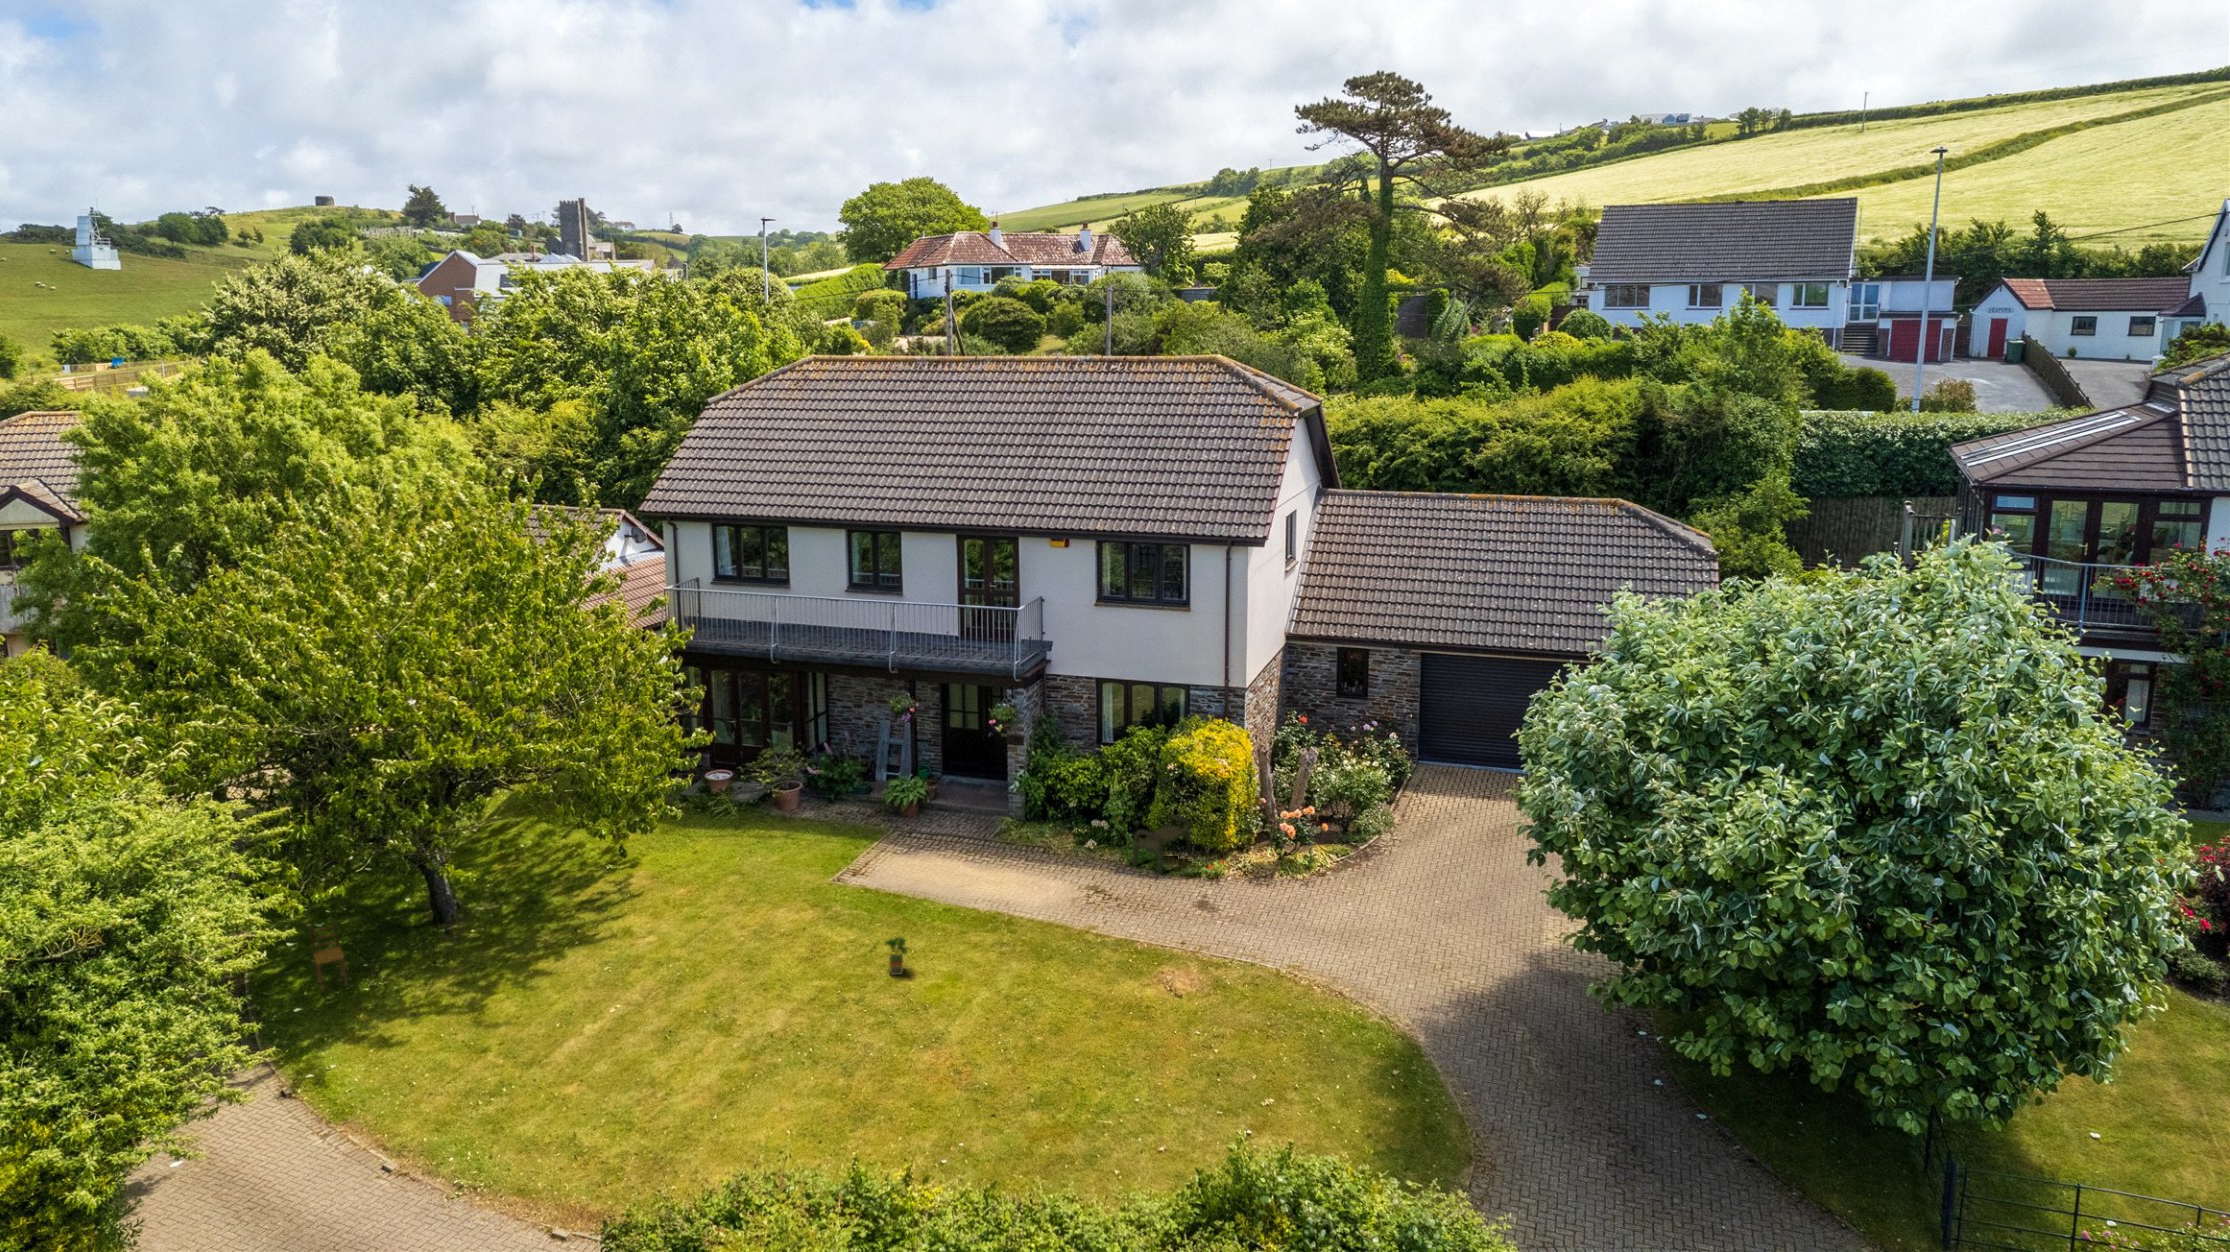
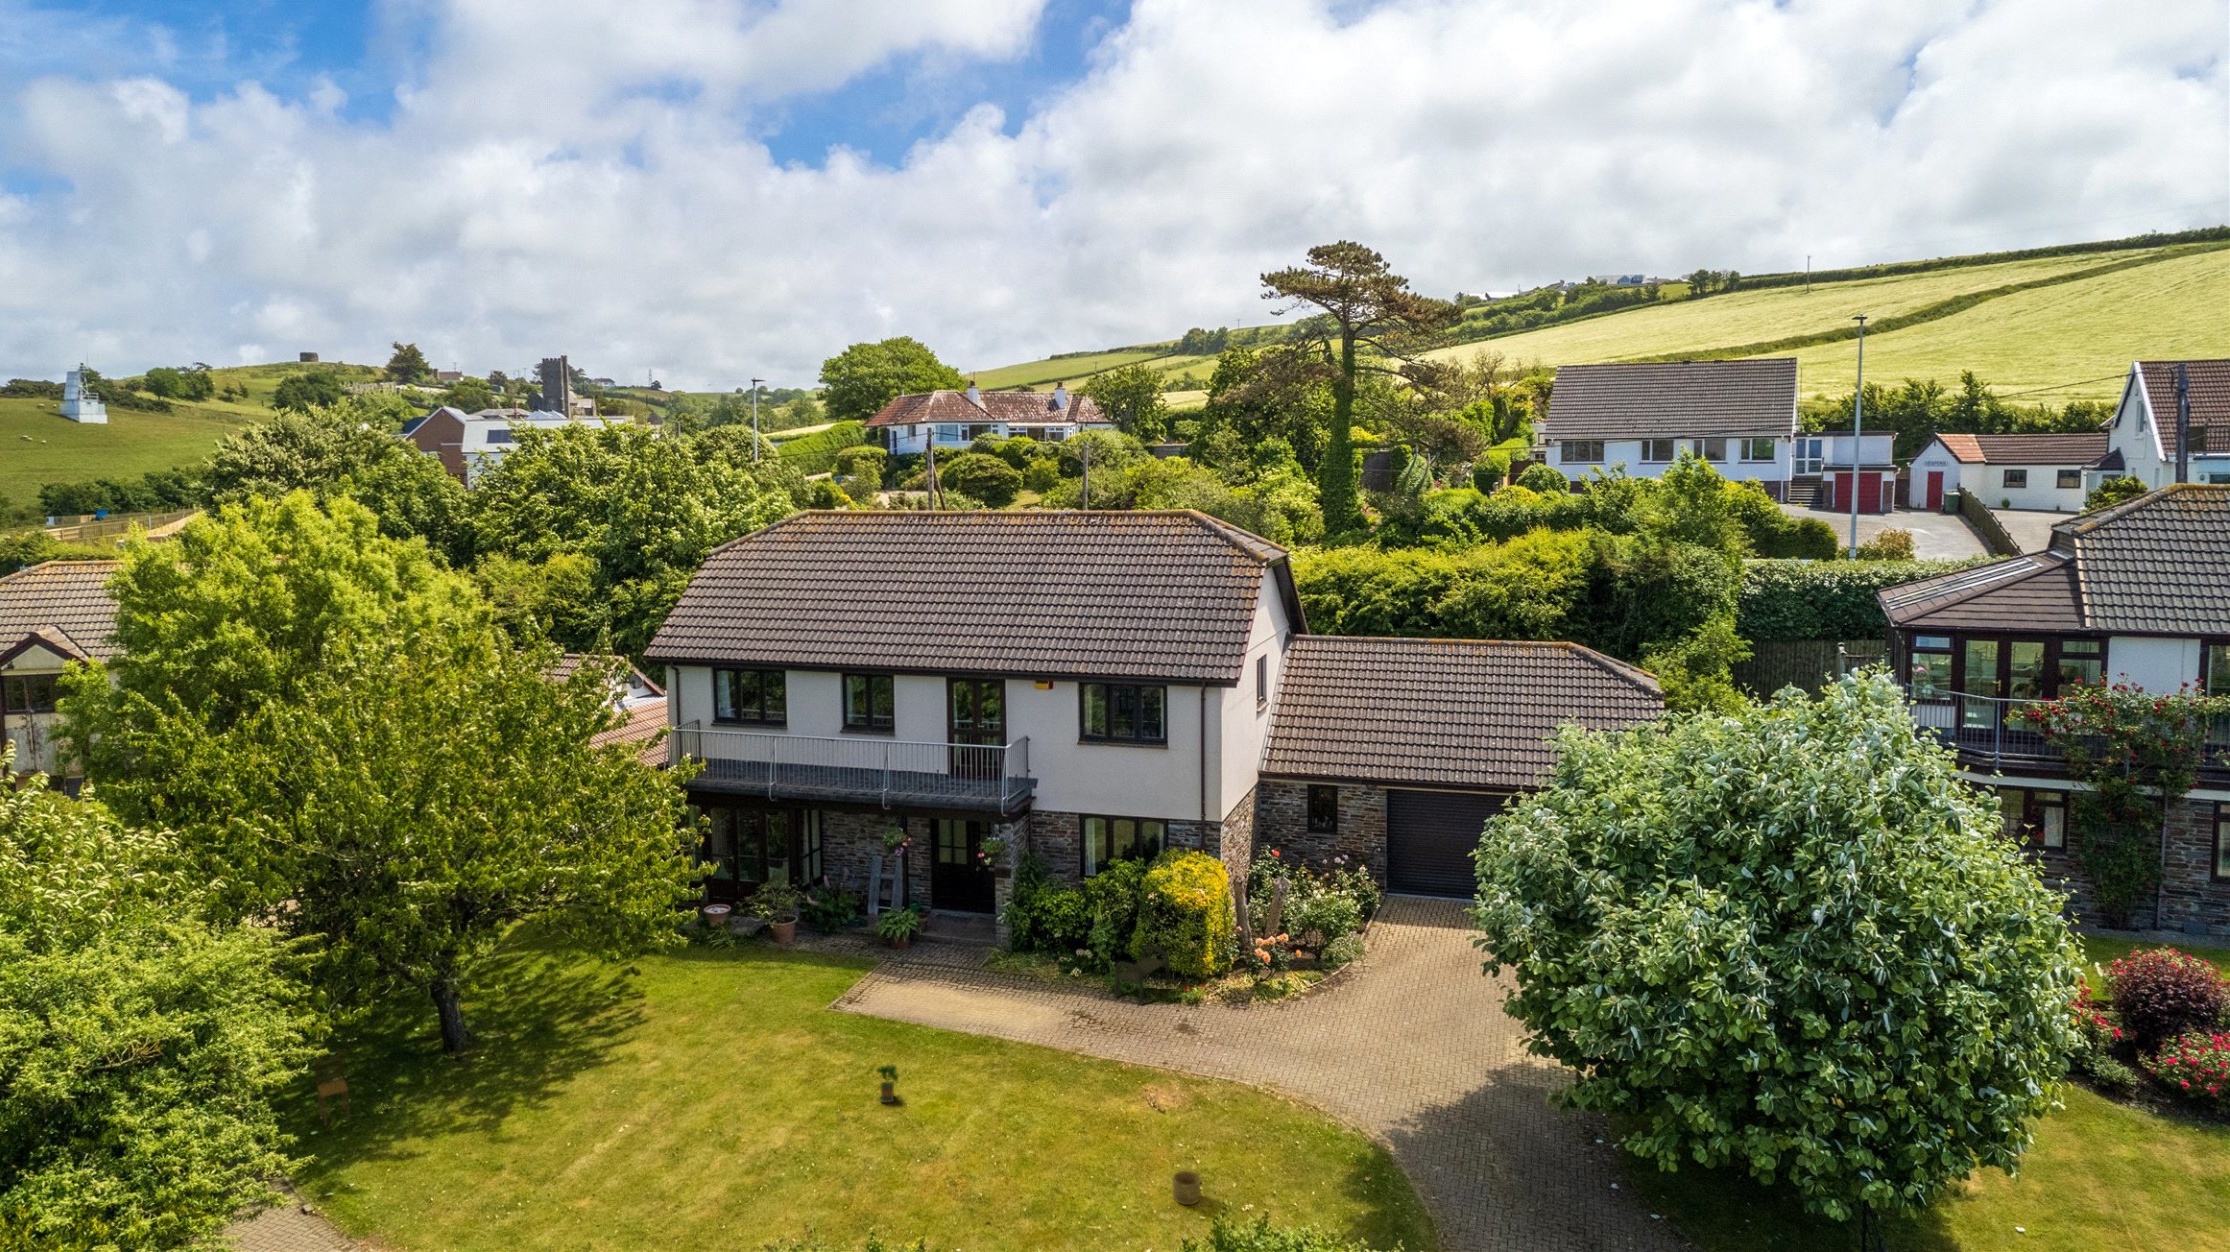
wooden bucket: none [1190,1054,1220,1090] -> present [1173,1171,1200,1205]

